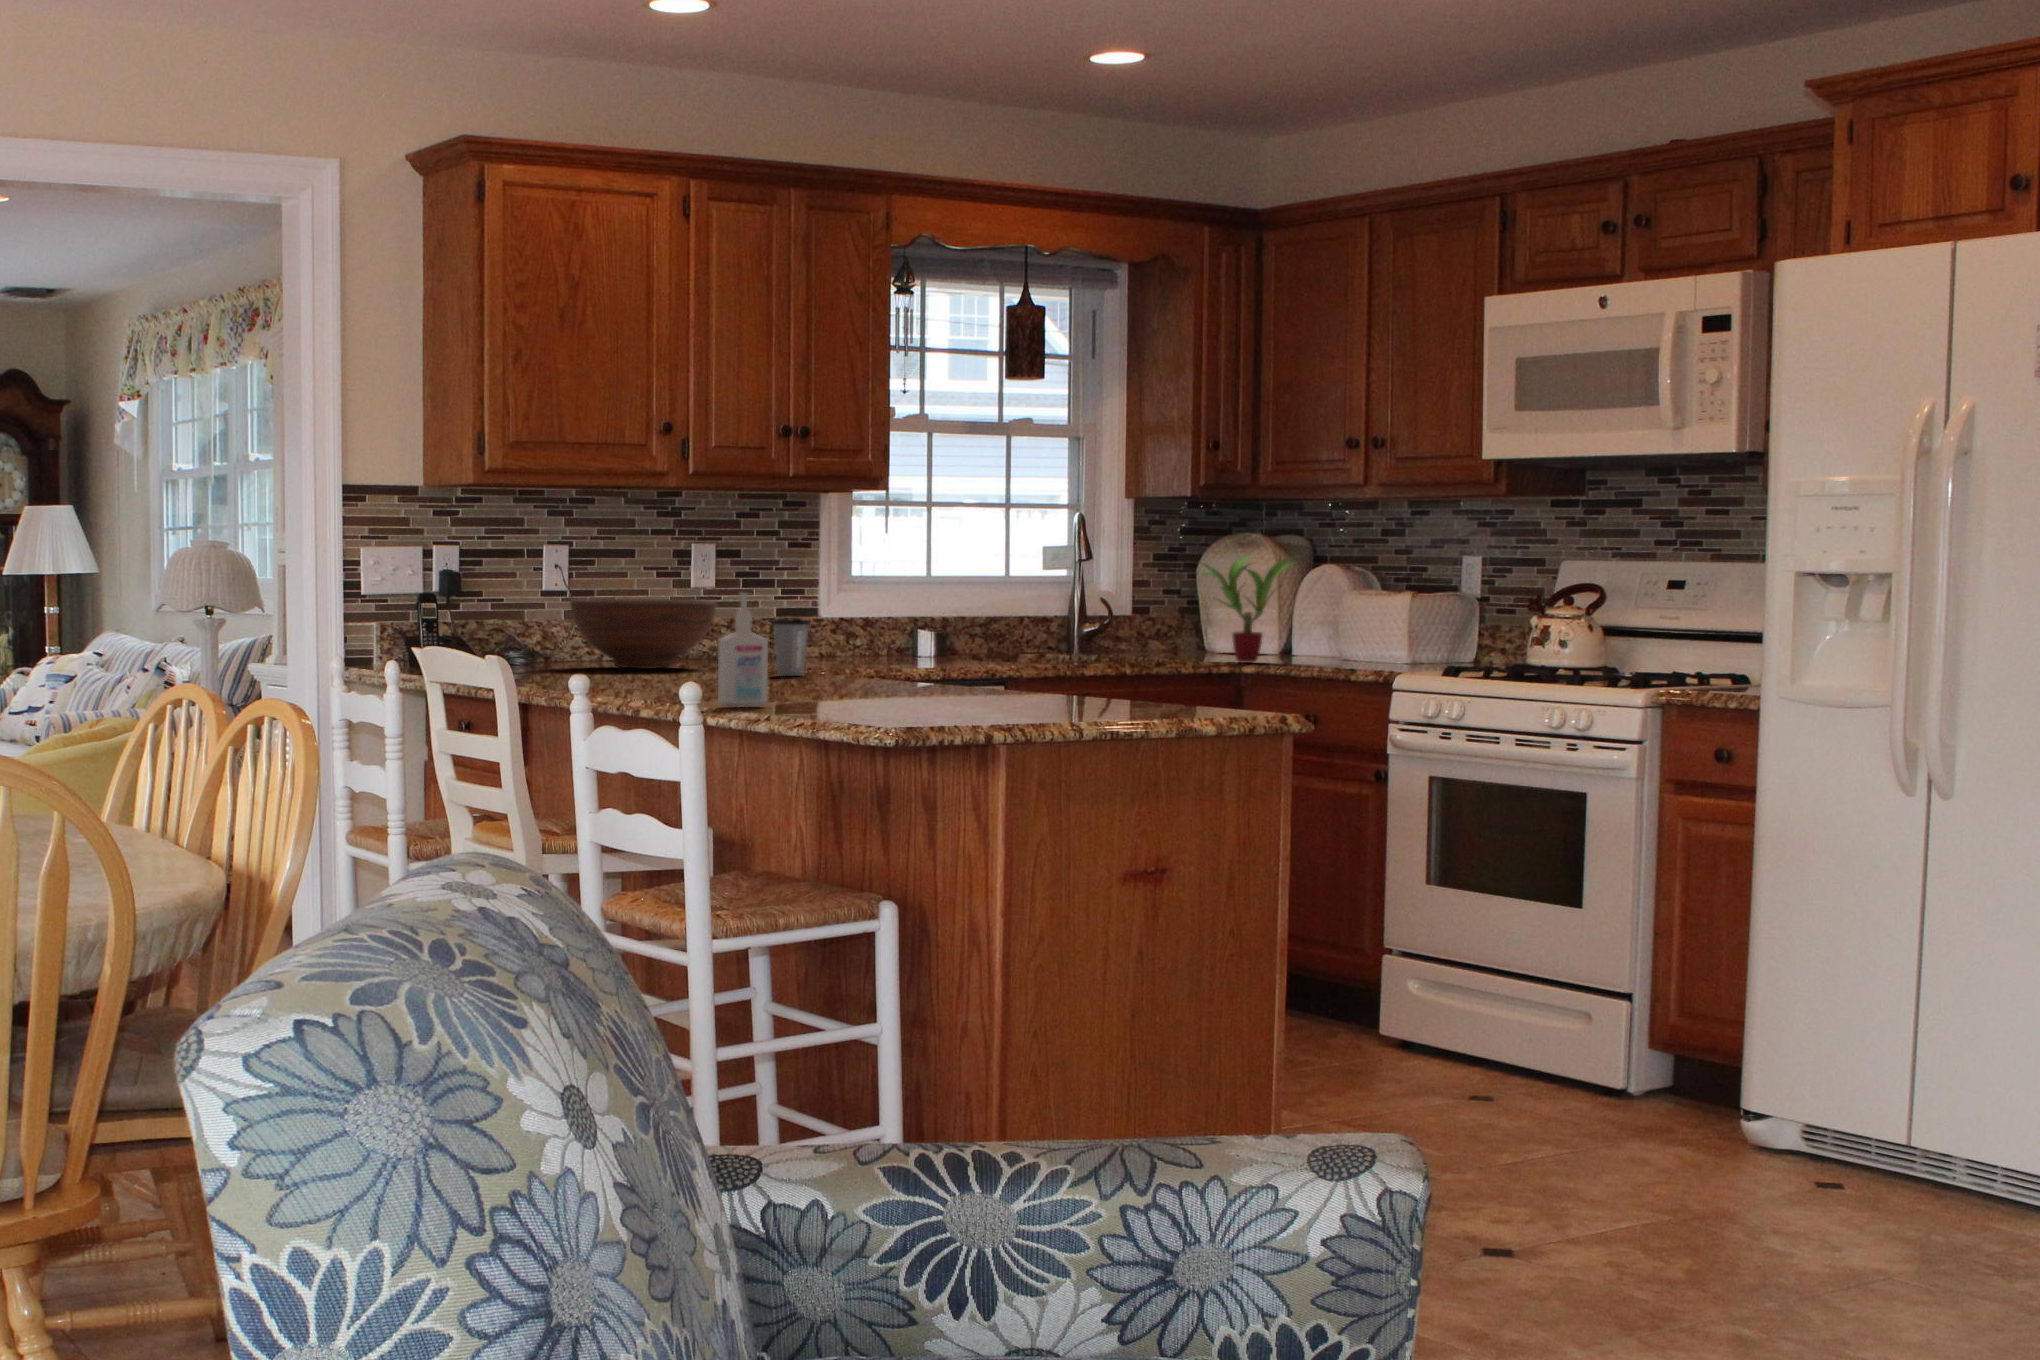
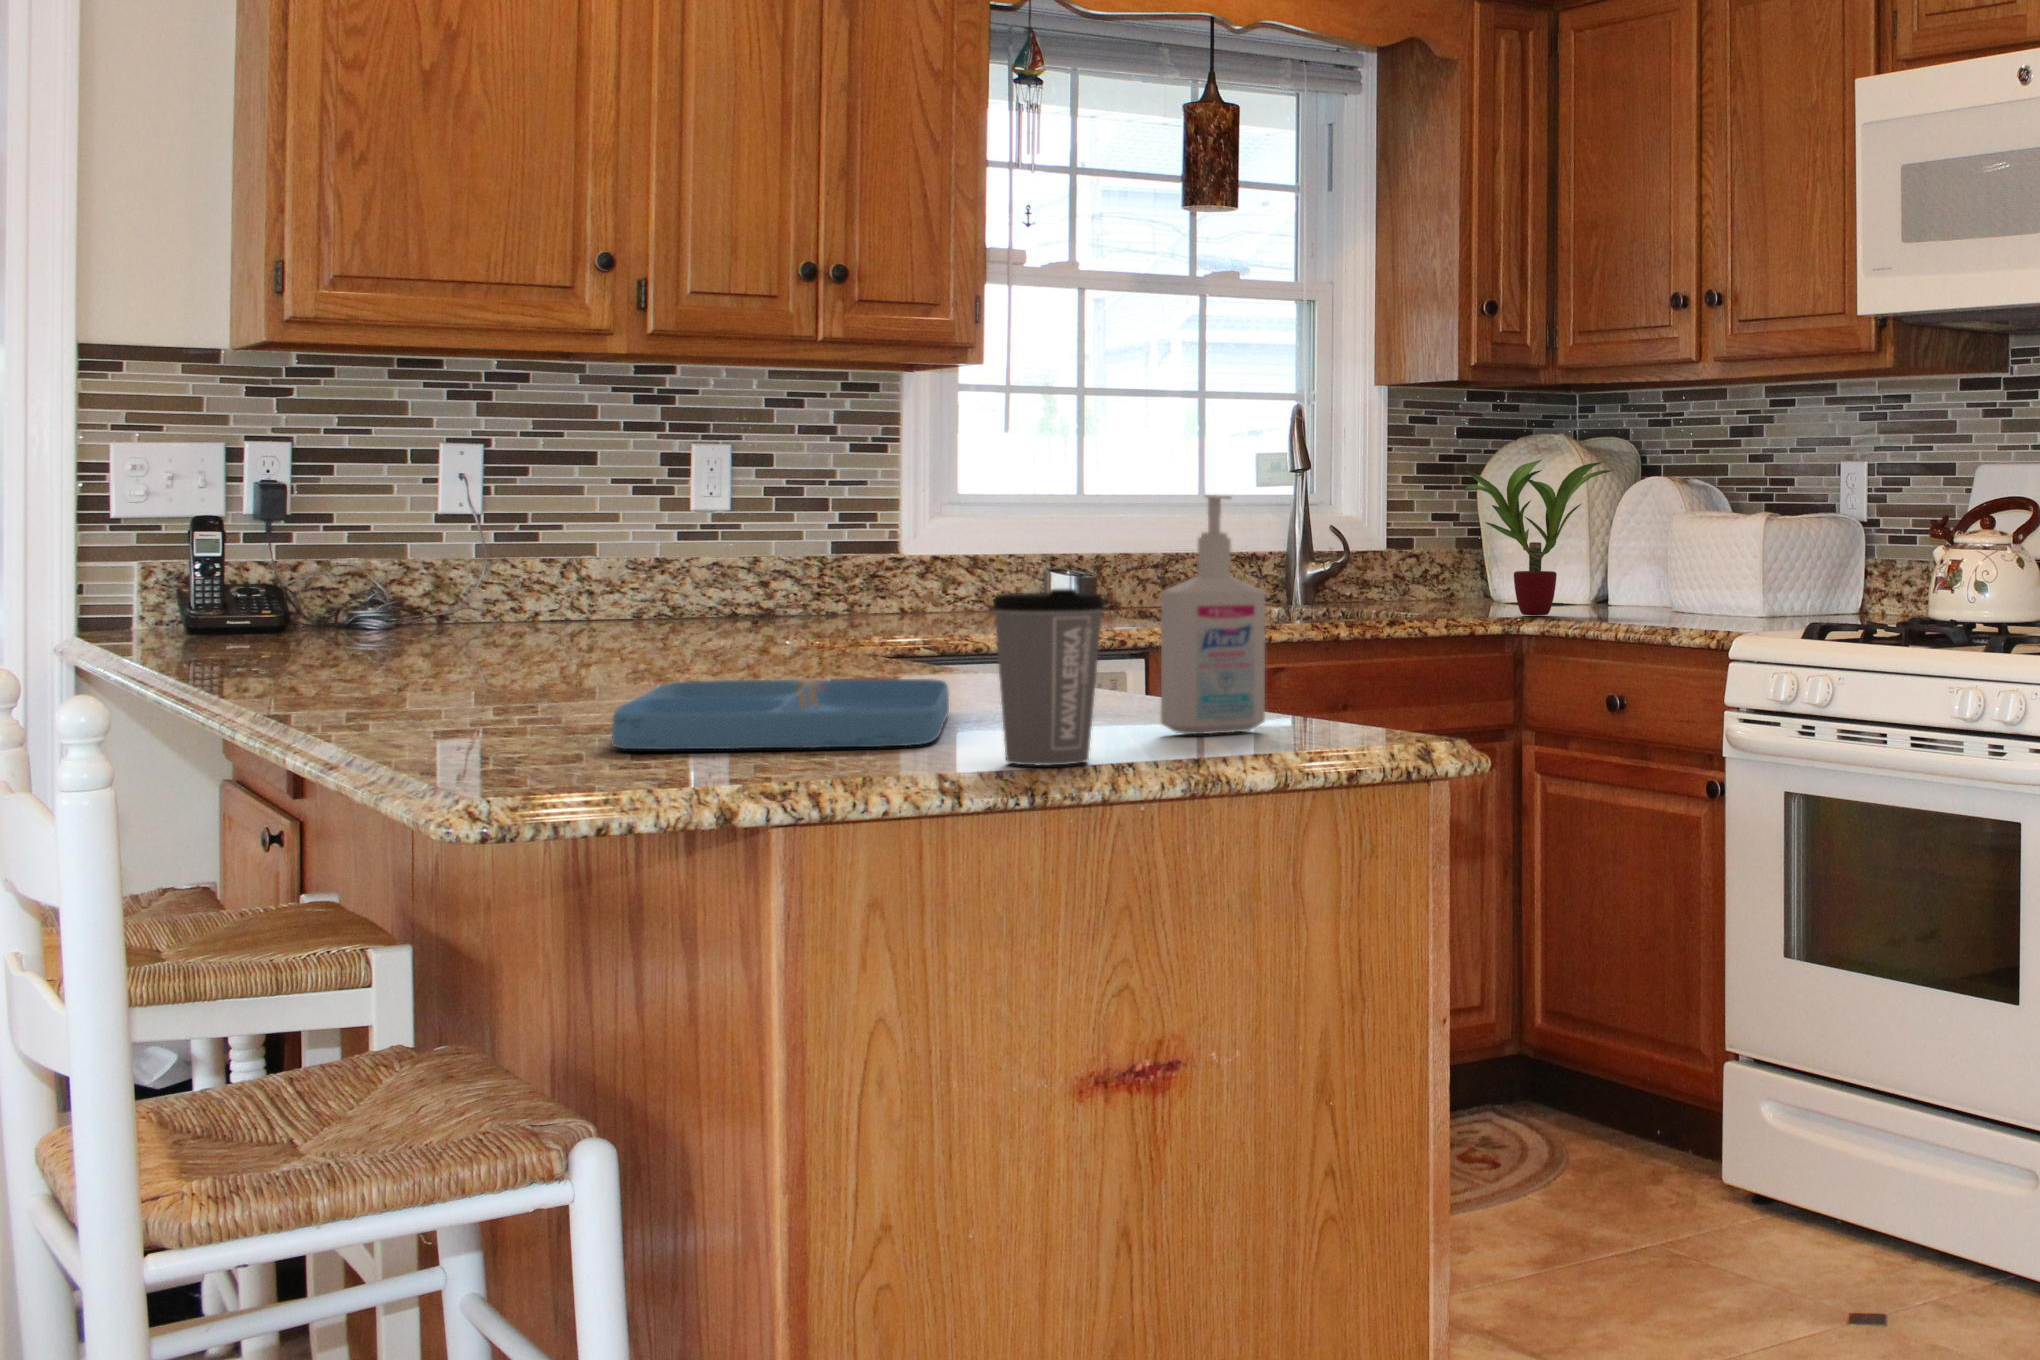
bottle: present [718,593,768,707] -> present [1161,495,1266,734]
fruit bowl: present [570,598,716,669] -> none [451,525,698,635]
coffee cup: present [773,618,809,676] -> present [992,589,1104,765]
tray: none [861,686,1027,715] -> present [612,679,949,750]

